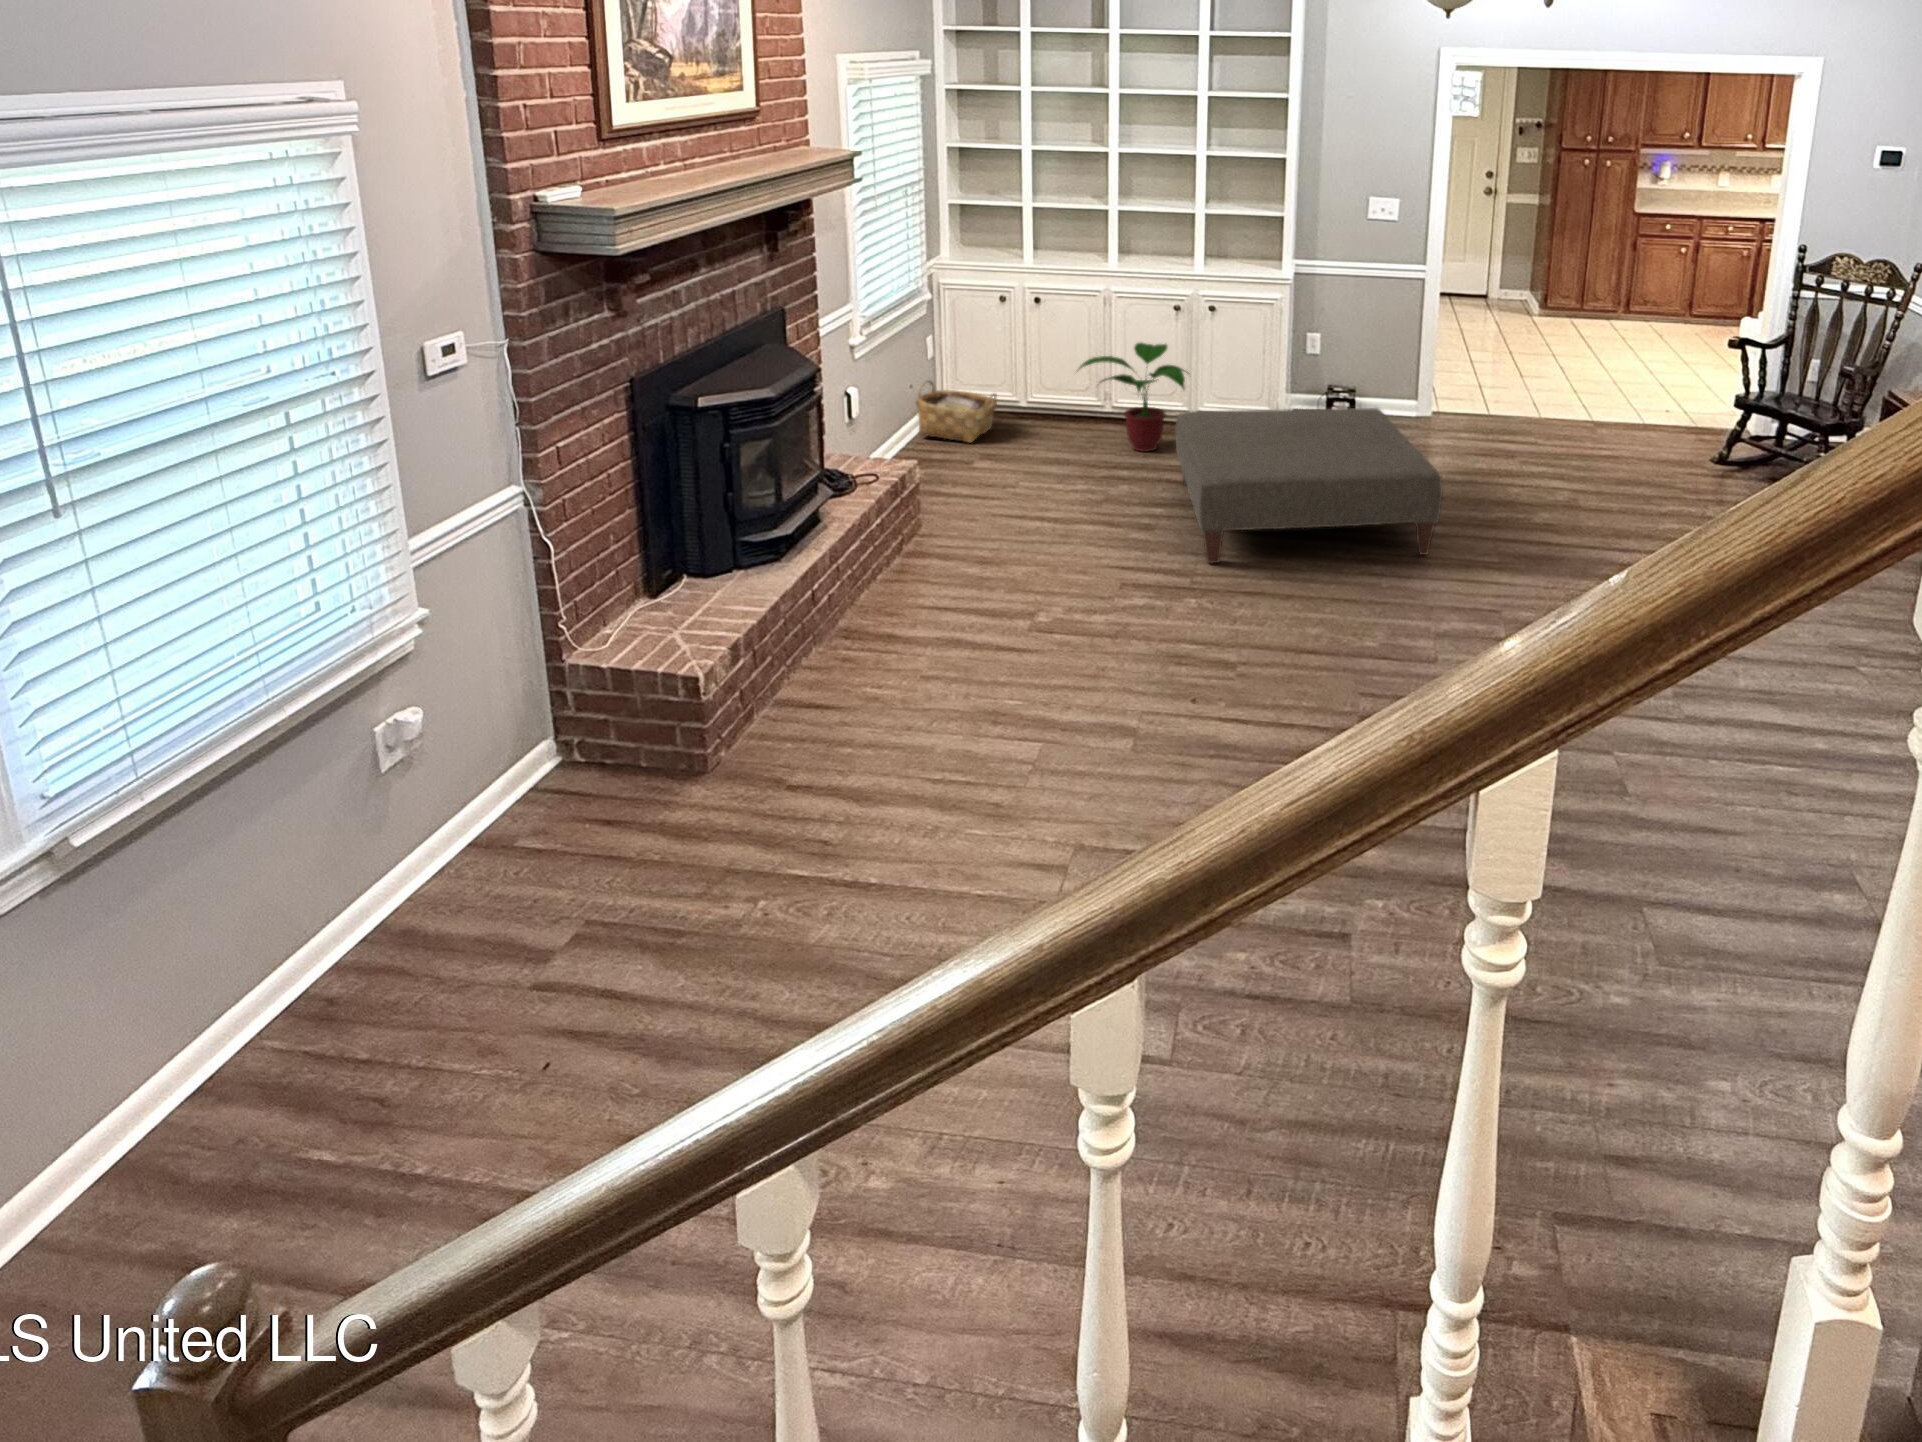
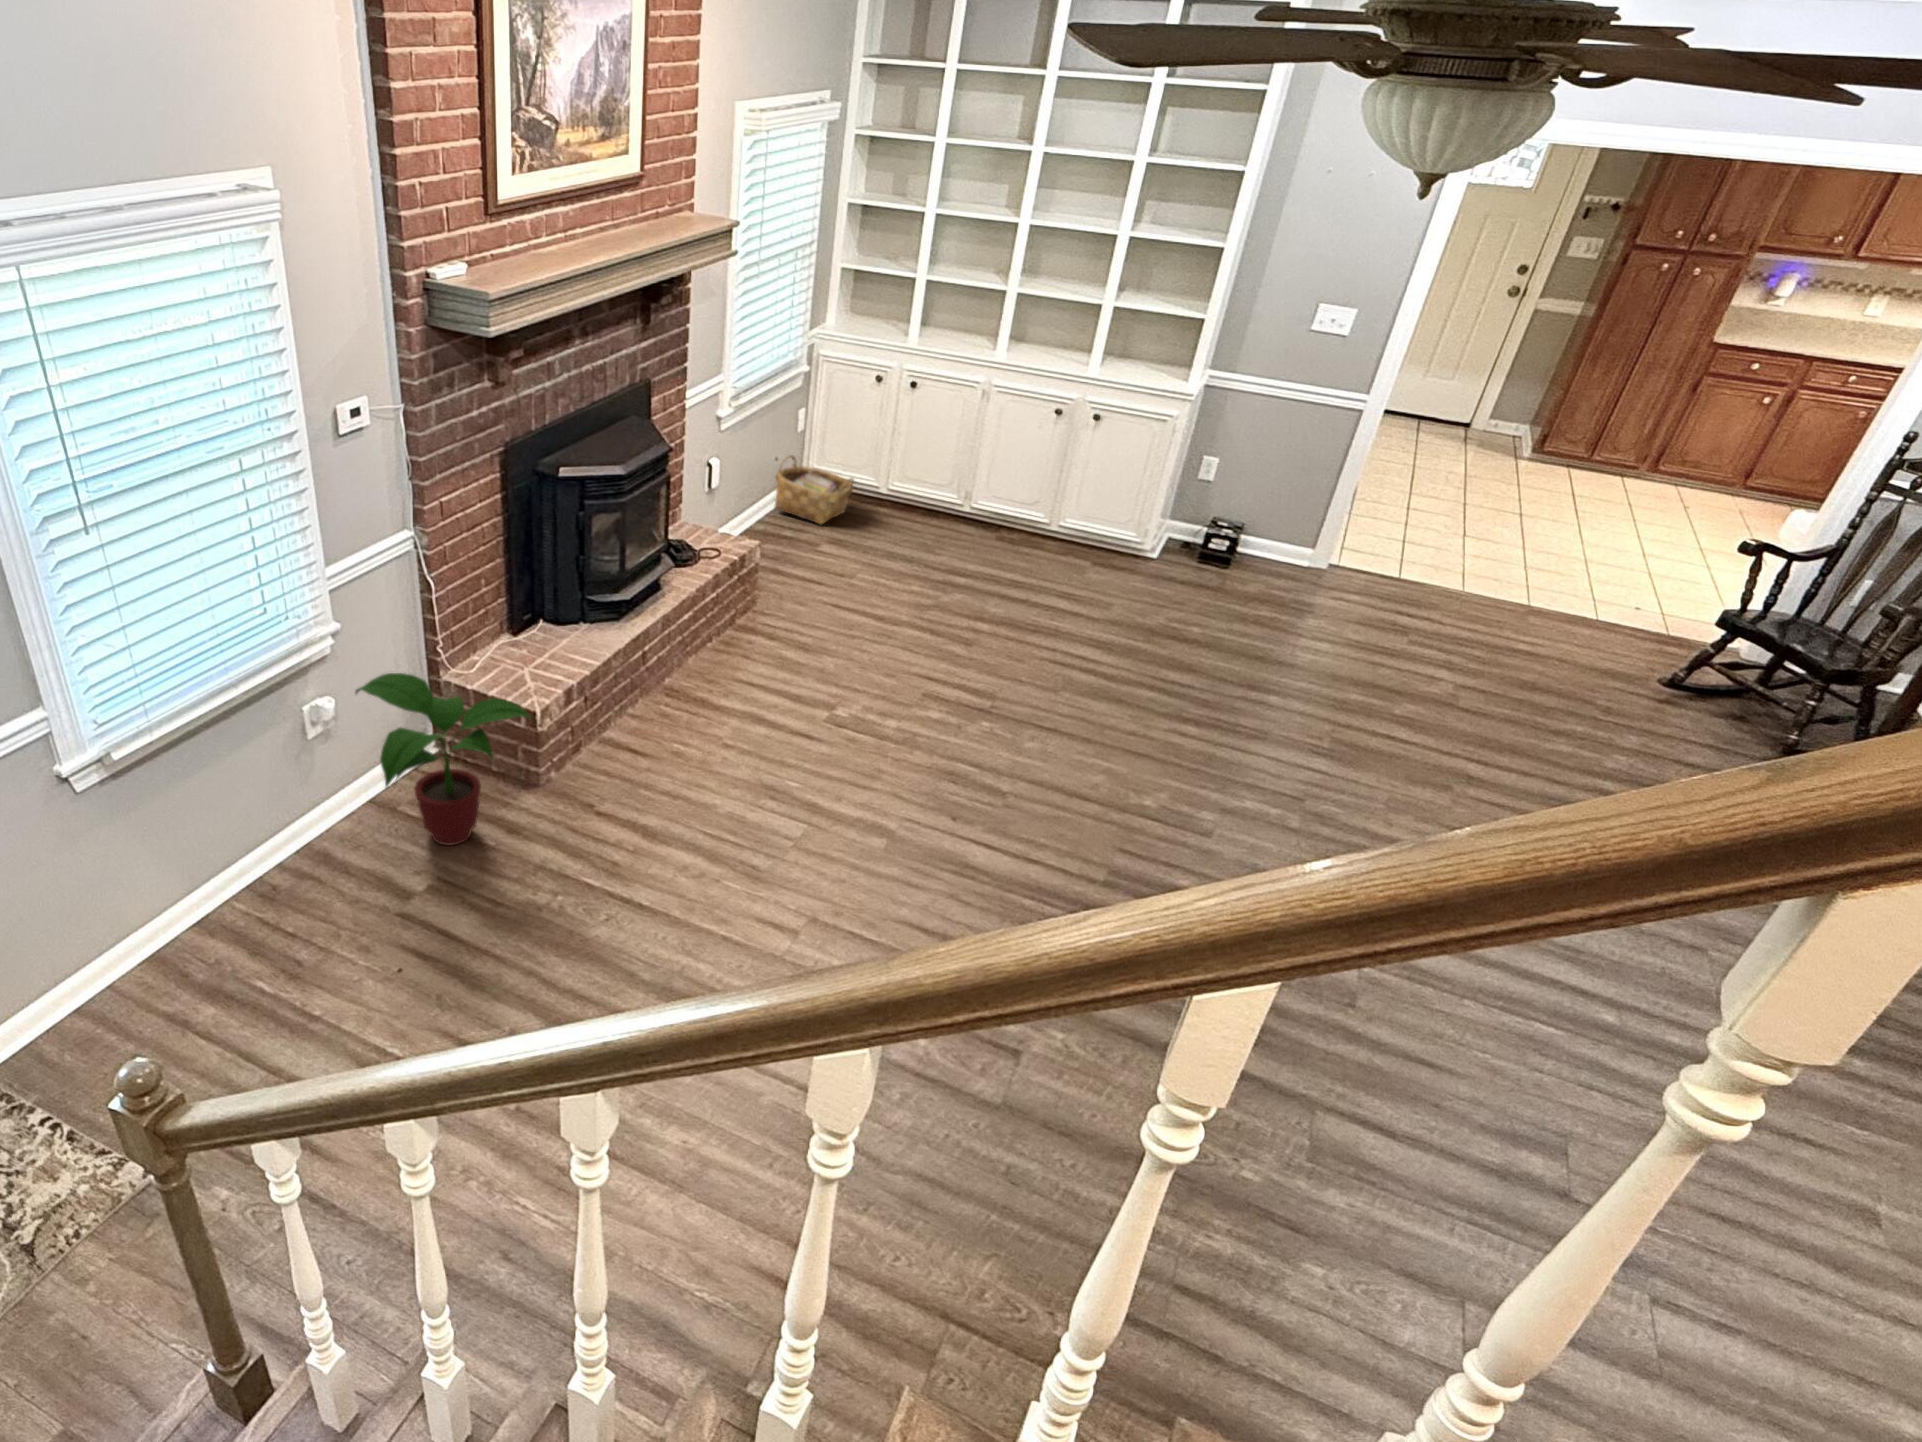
potted plant: present [1079,343,1185,452] -> present [356,673,533,845]
ottoman: present [1175,408,1442,563] -> none [1012,531,1288,726]

